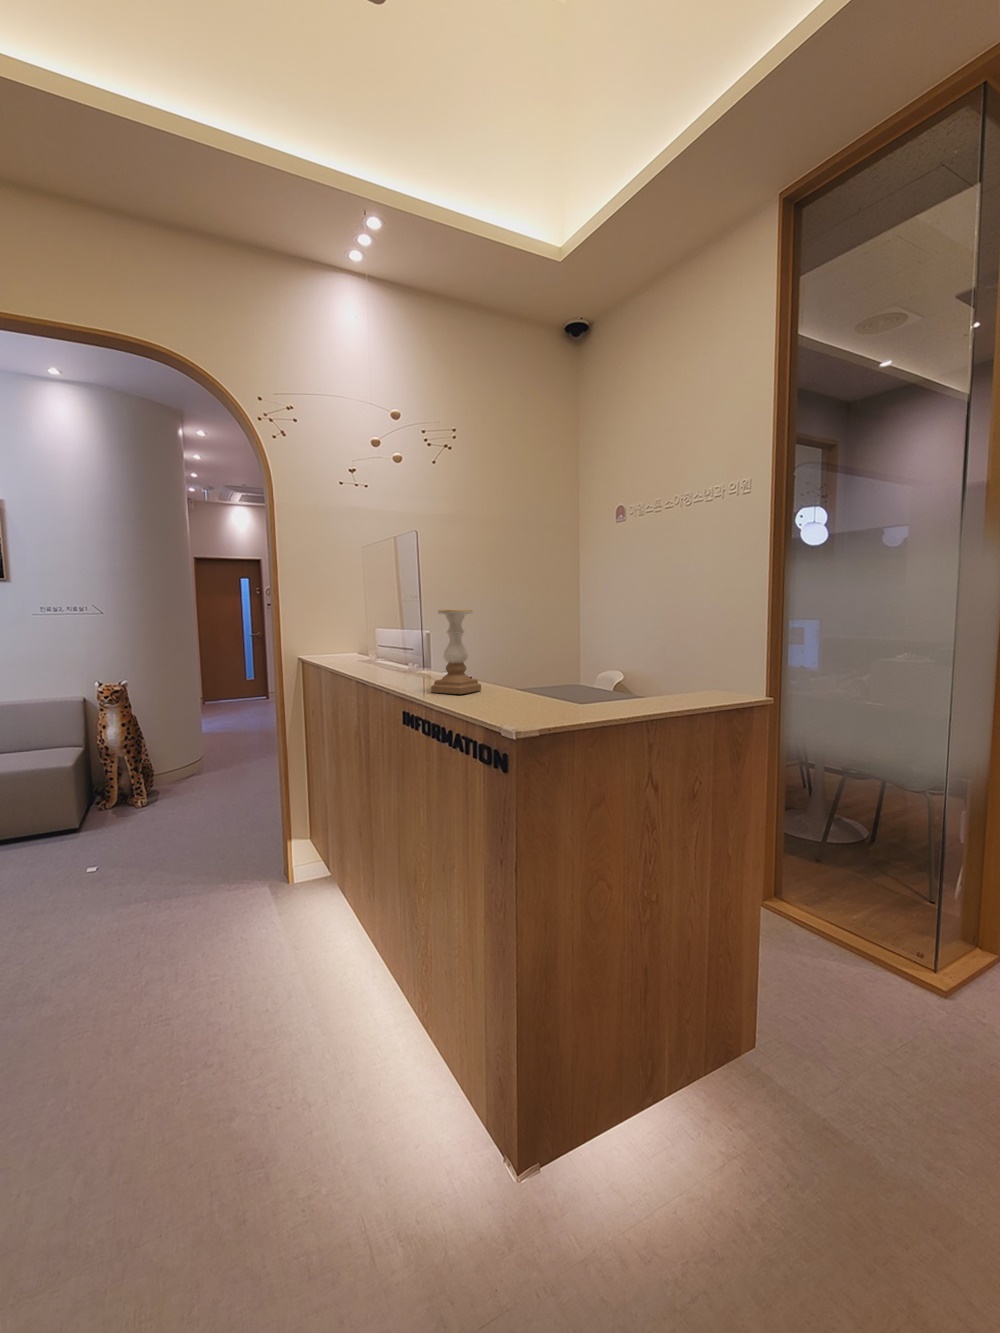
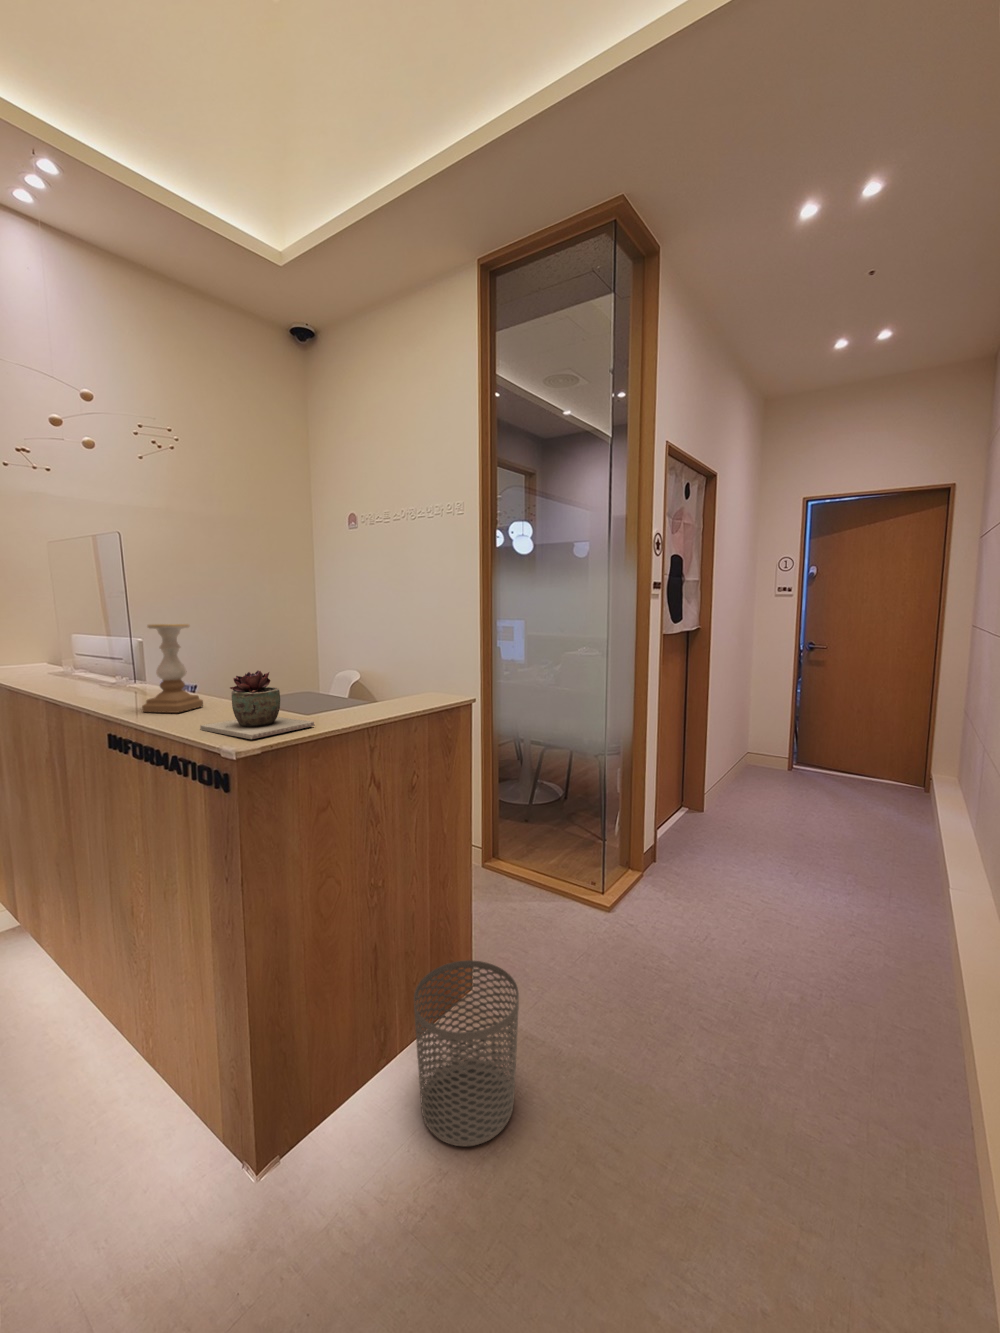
succulent plant: none [481,652,591,721] -> present [200,671,315,739]
waste bin: none [687,1011,827,1250] -> present [414,960,519,1147]

